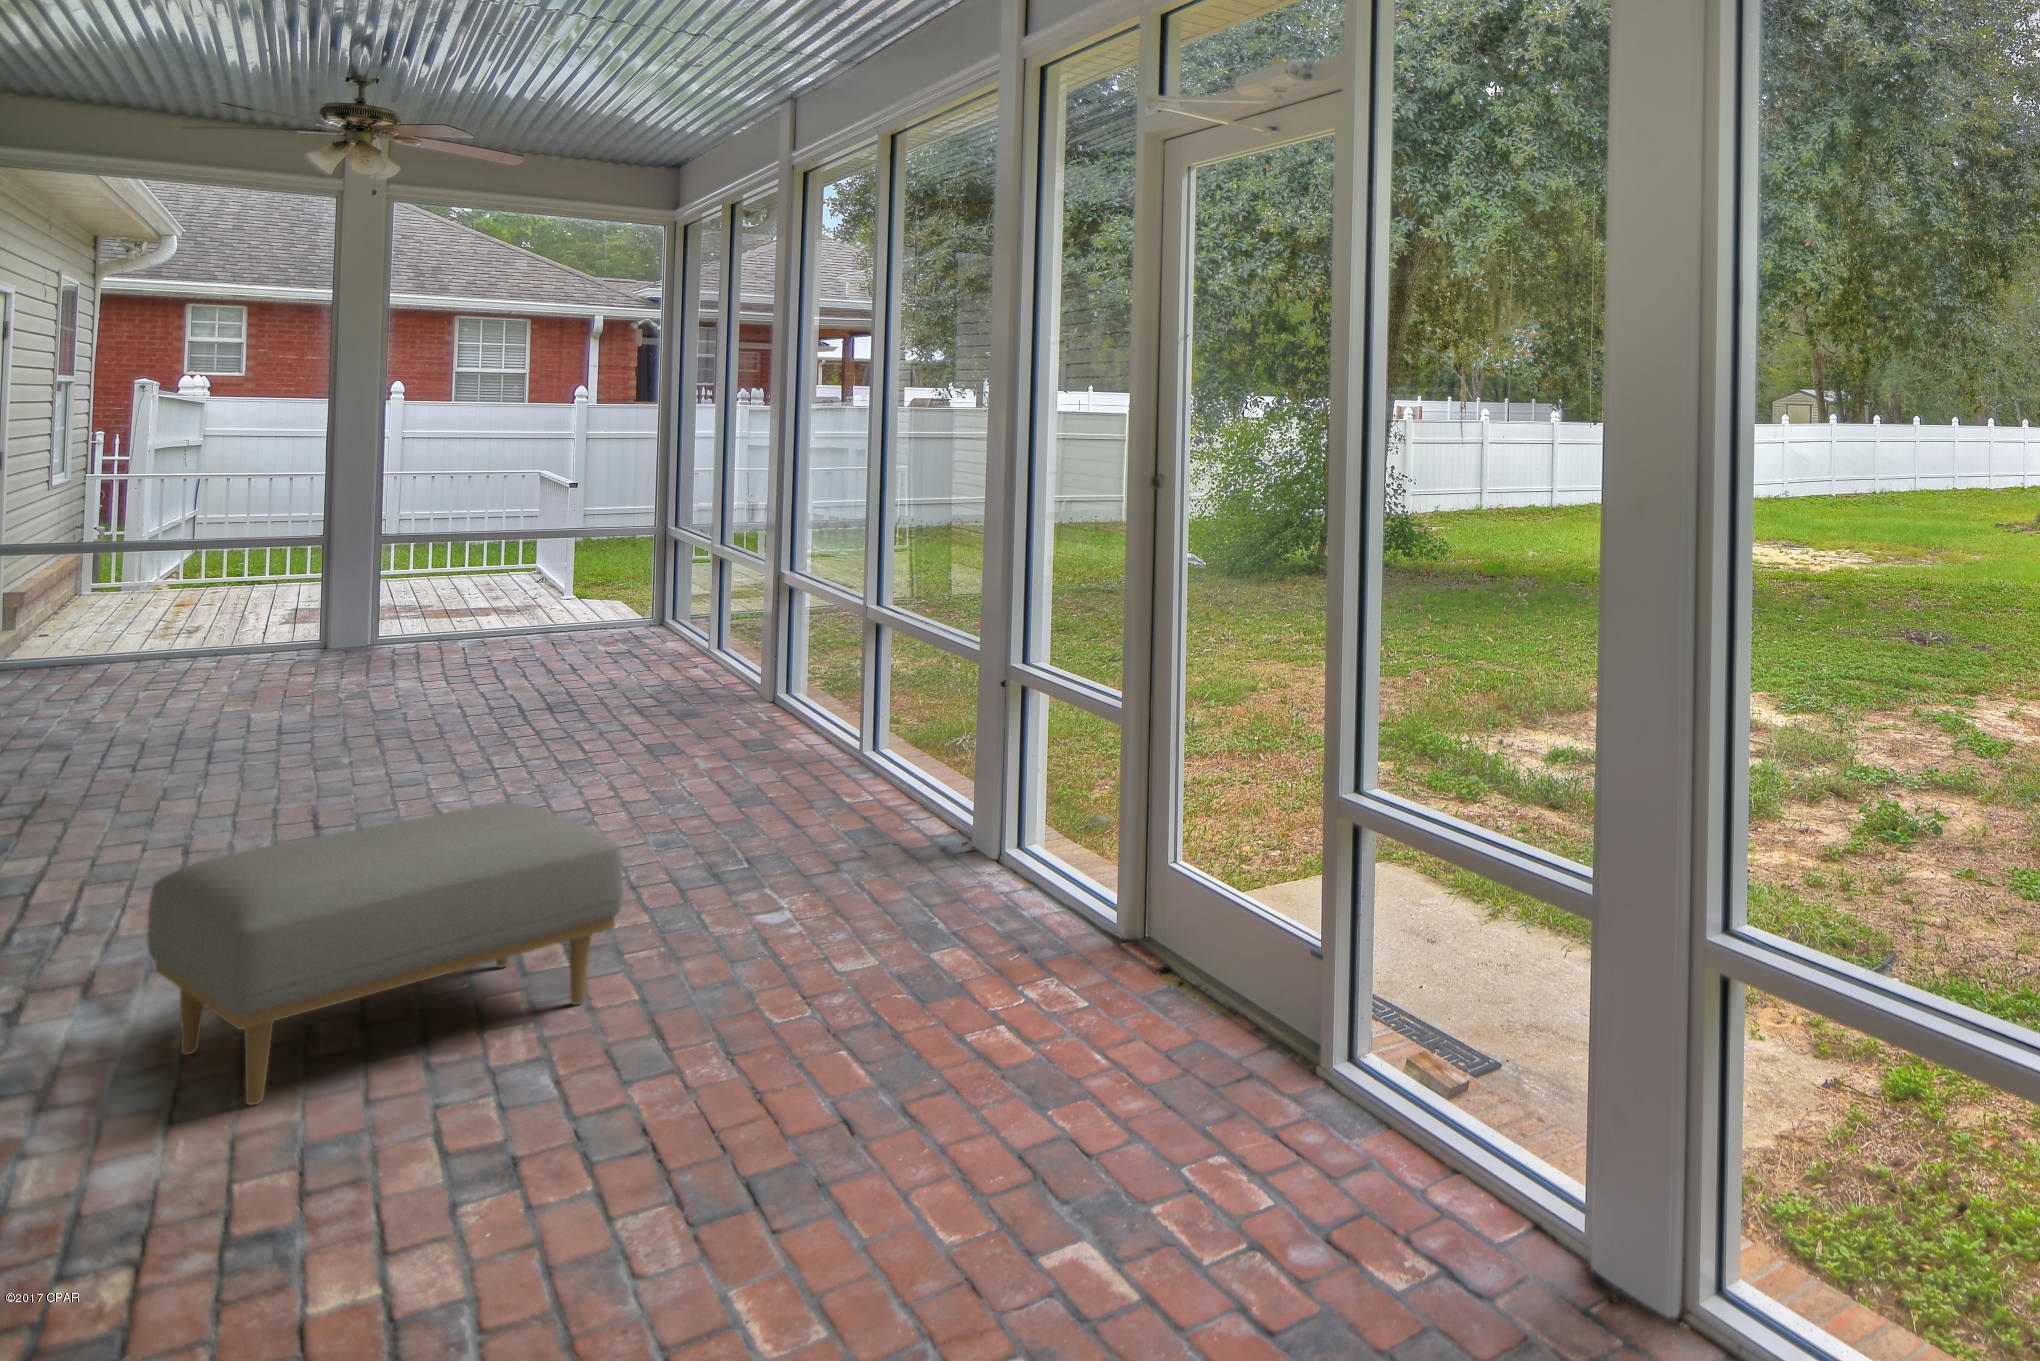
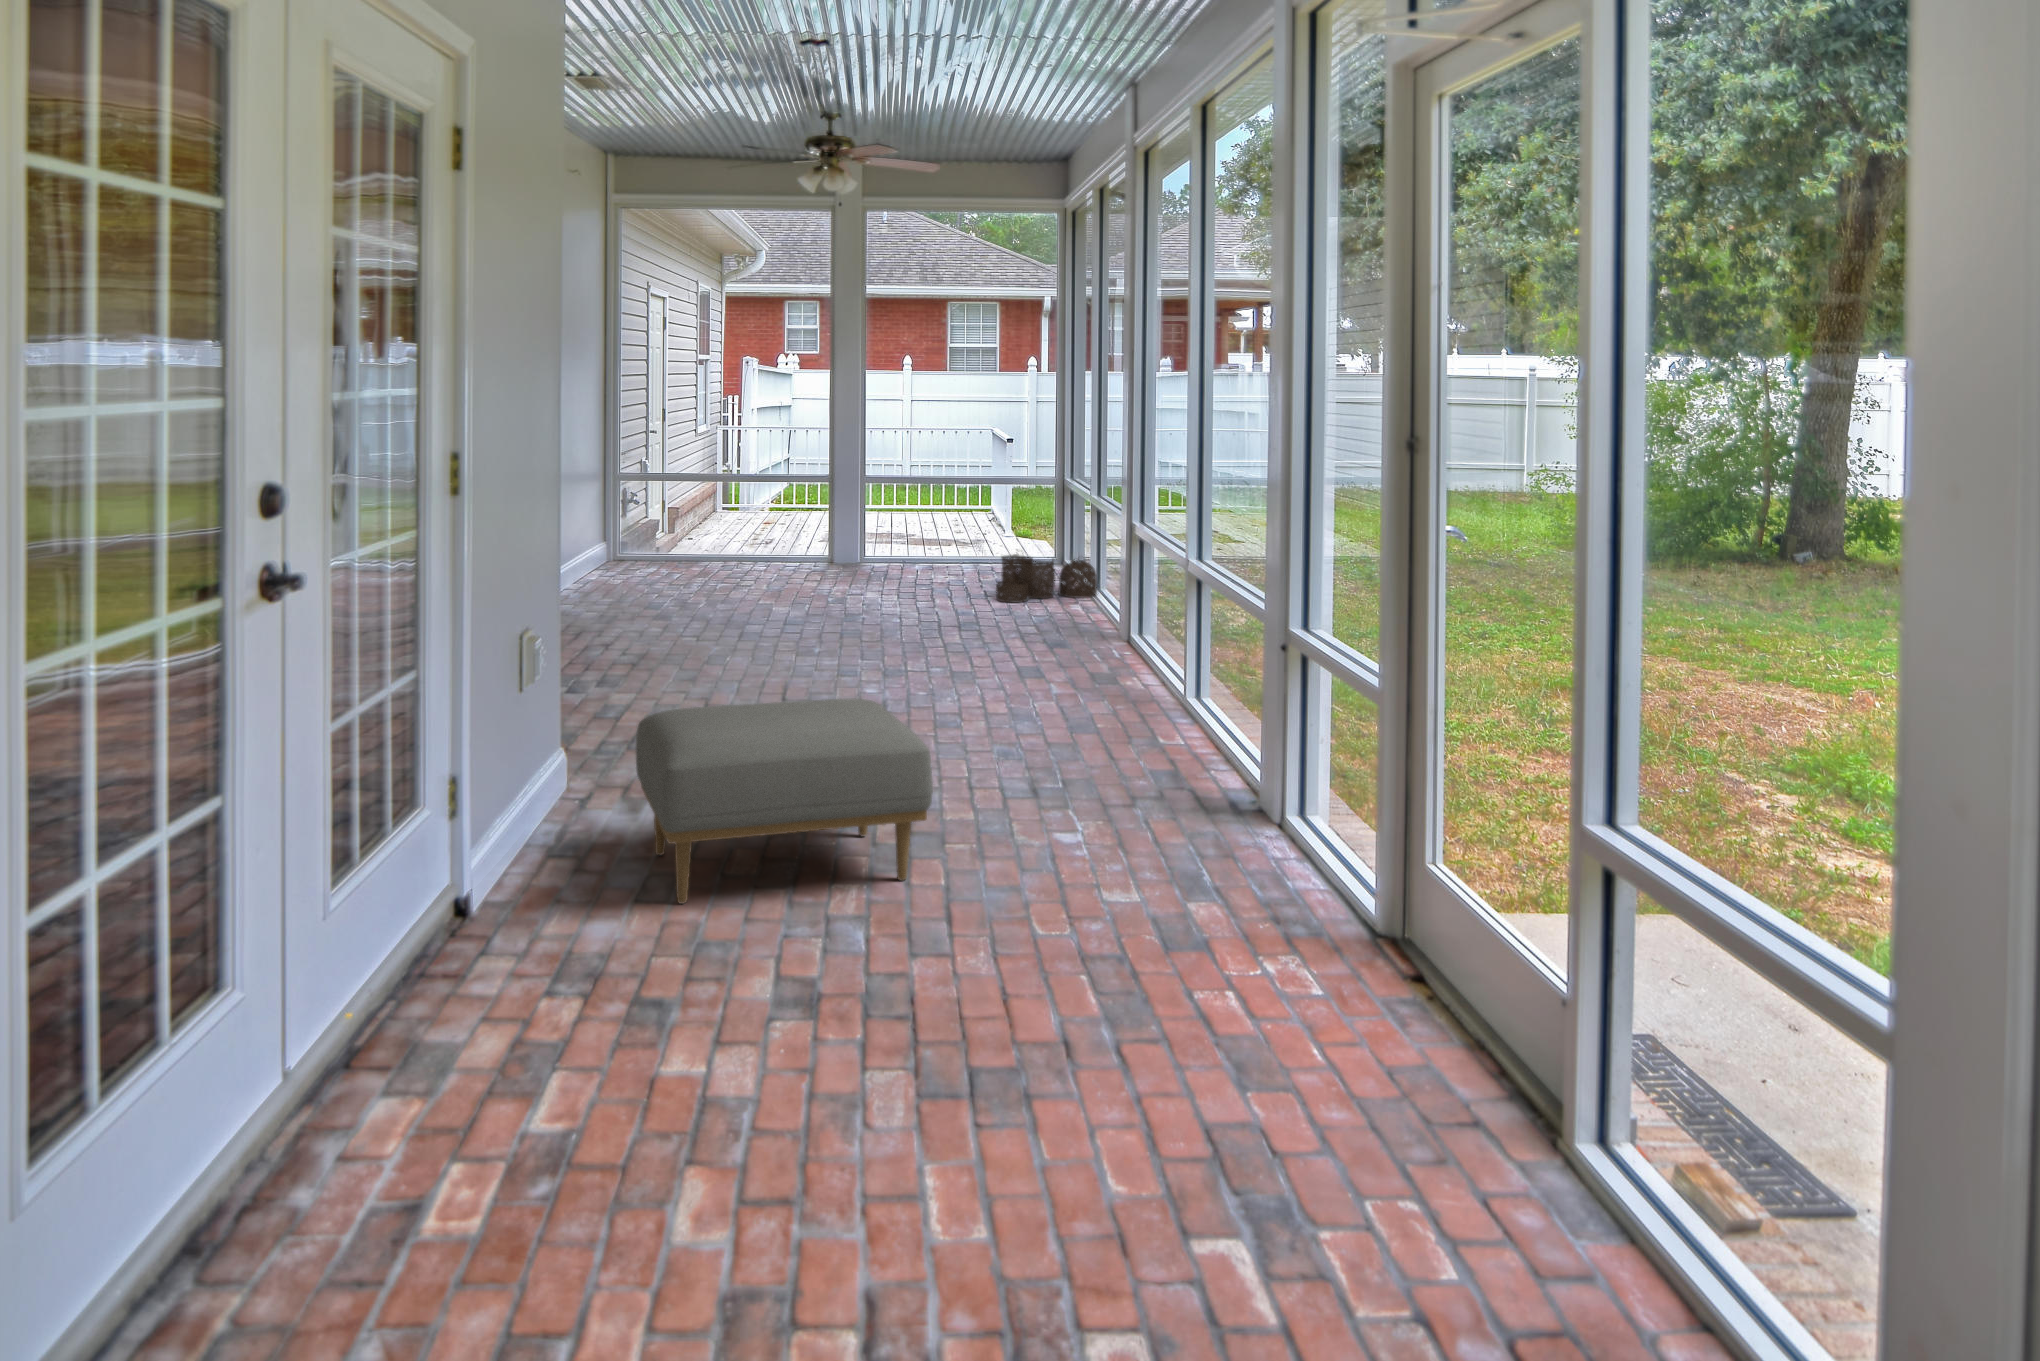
woven basket: none [581,611,712,672] -> present [996,554,1097,603]

